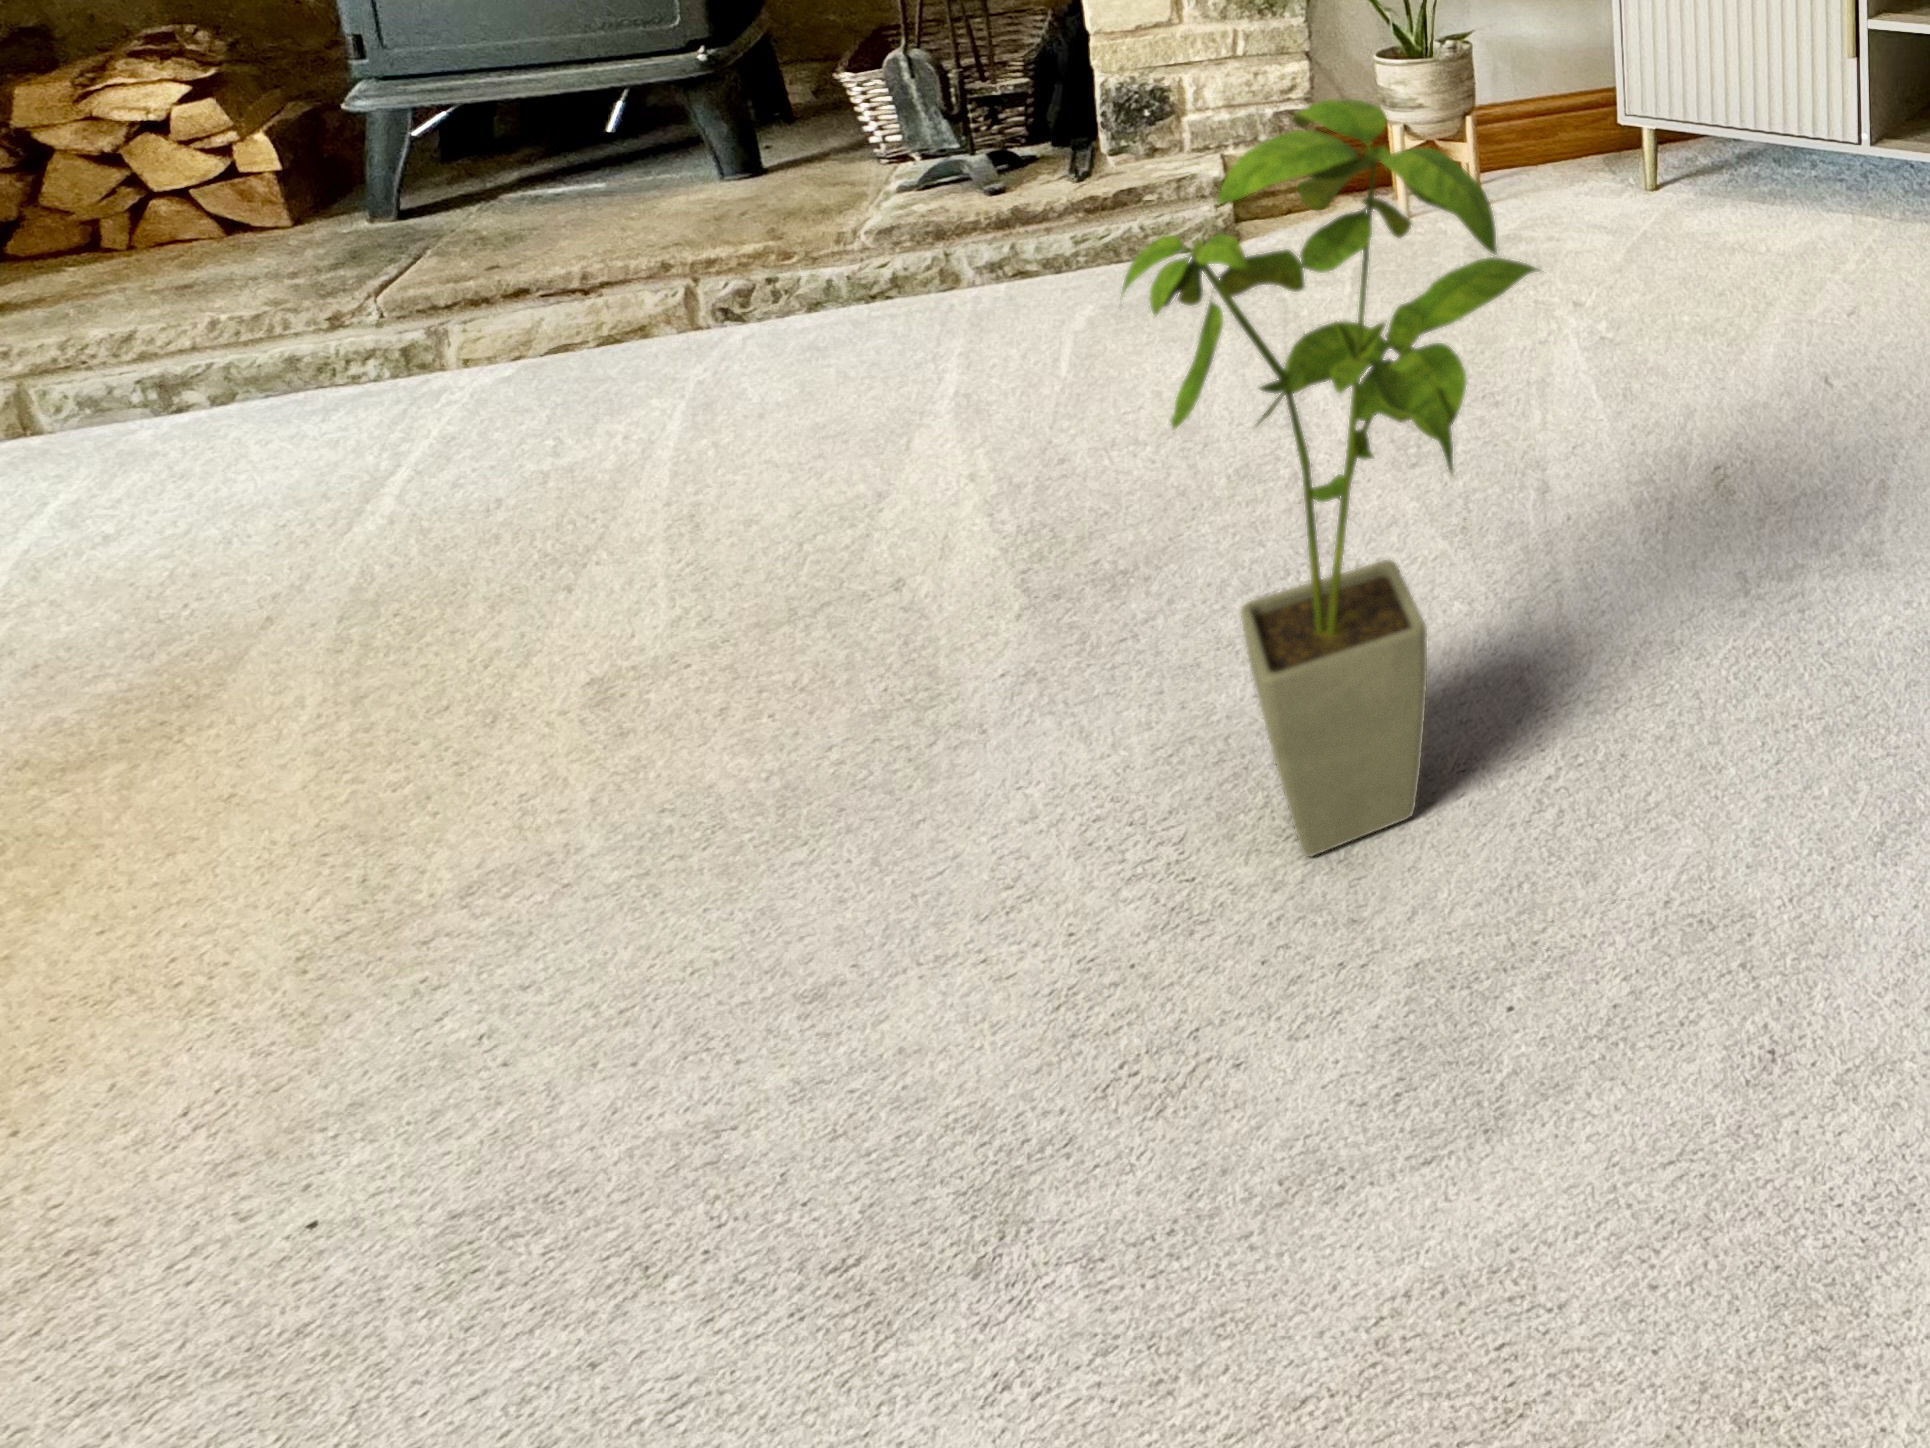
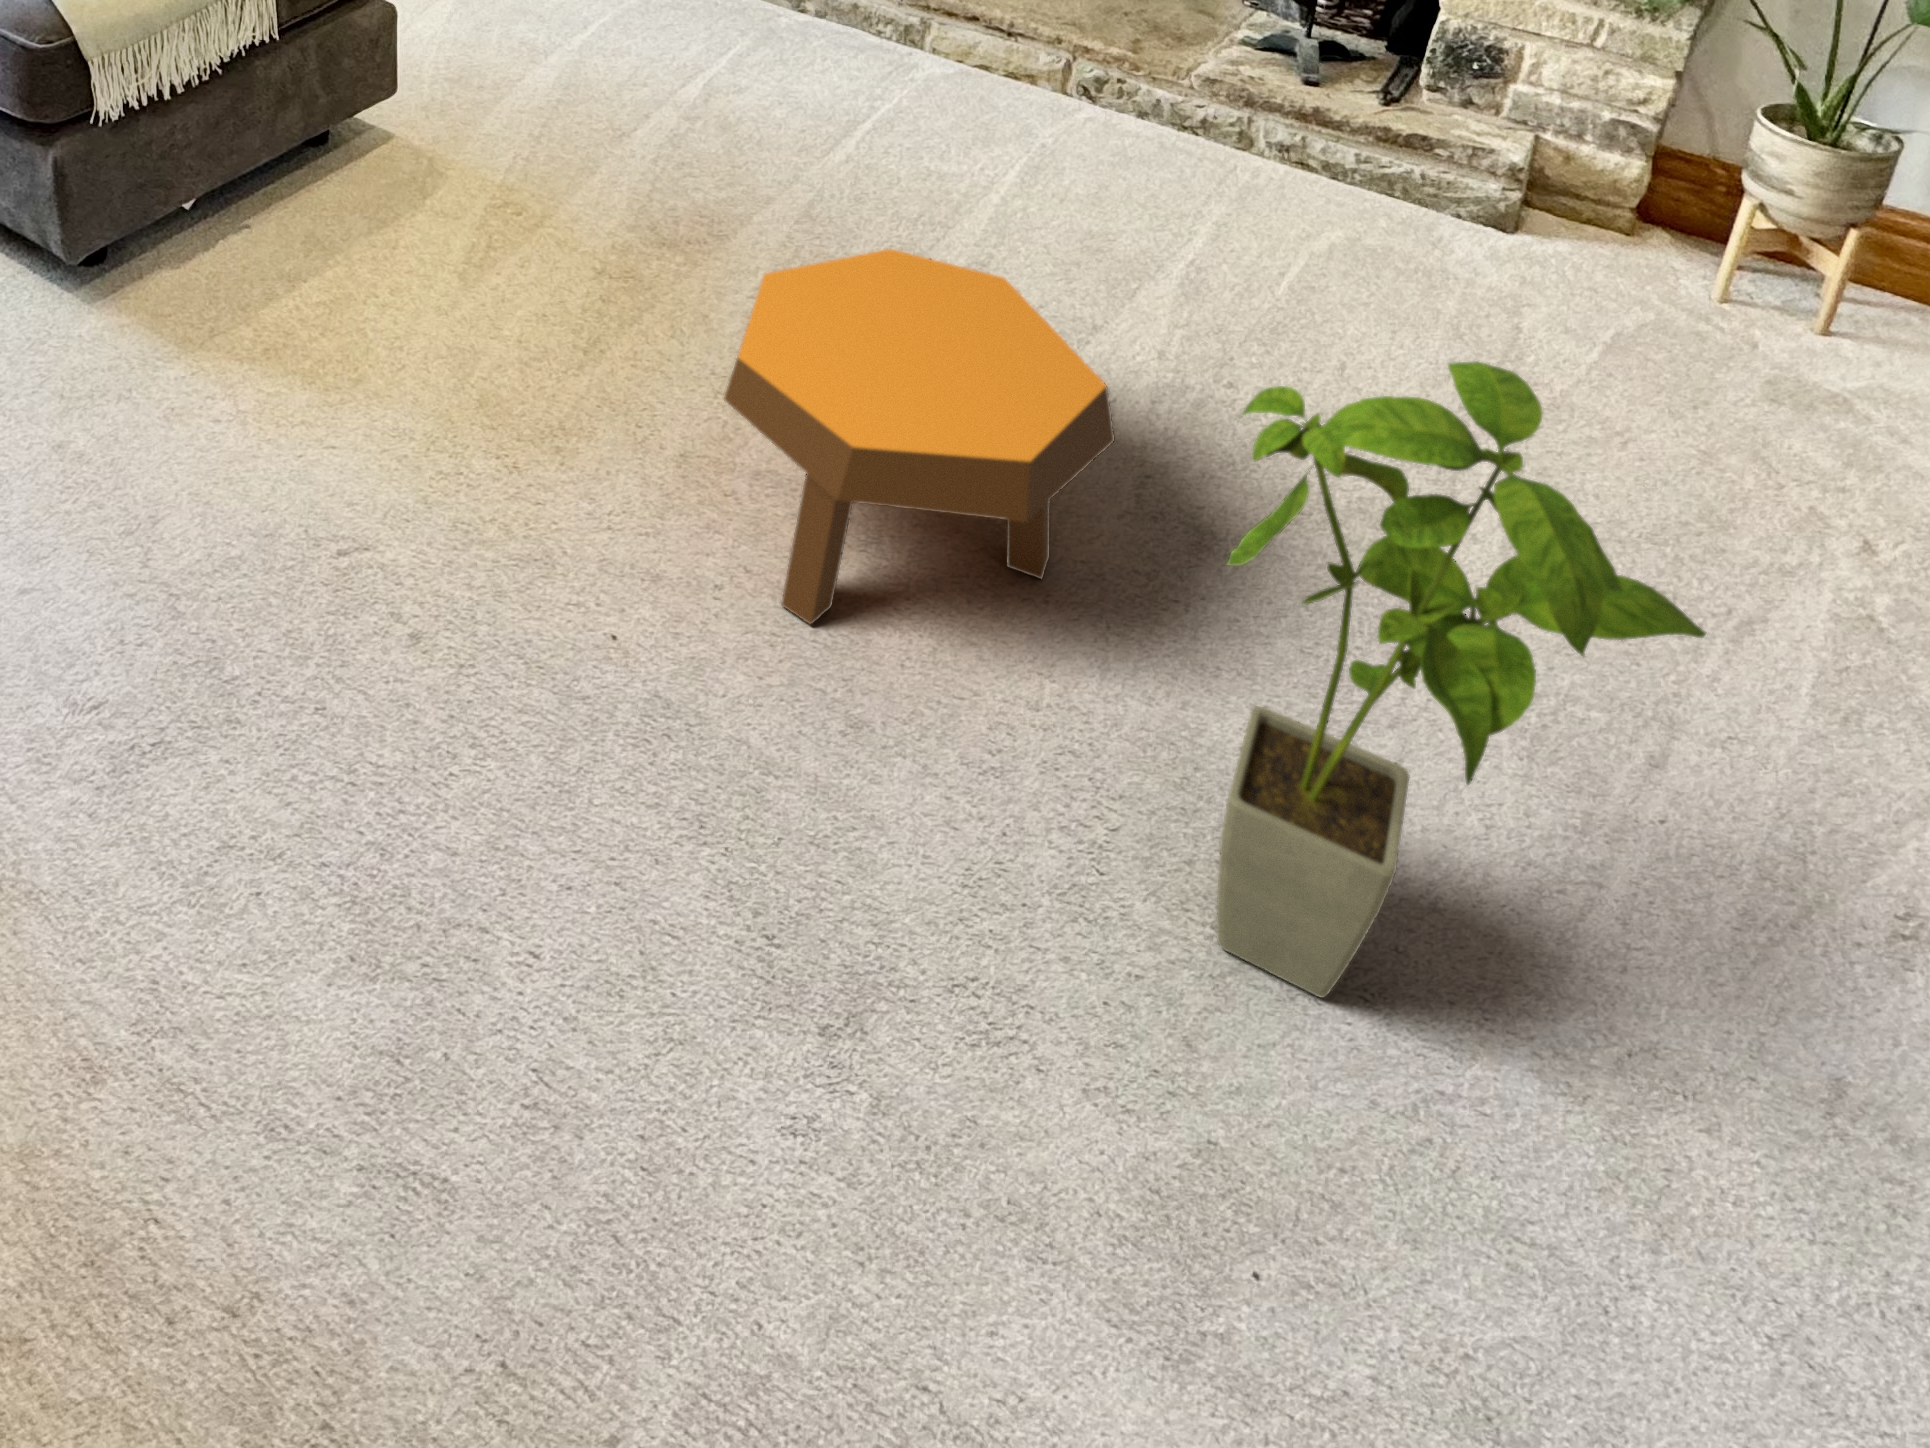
footstool: none [314,436,969,1004] -> present [724,249,1115,624]

